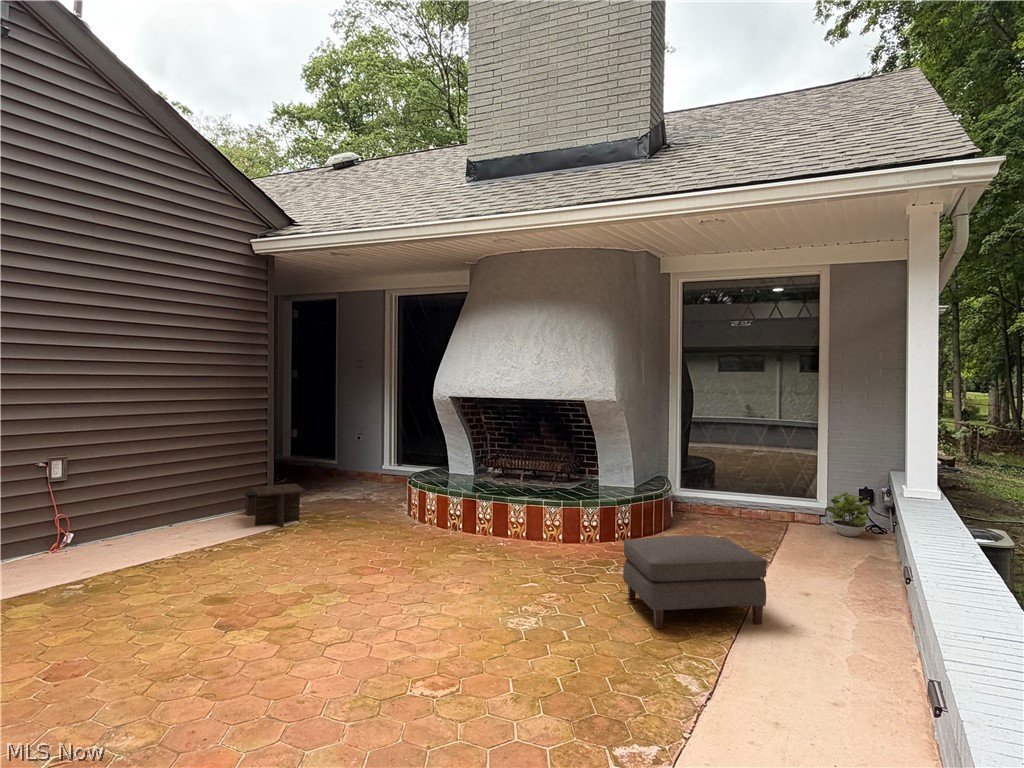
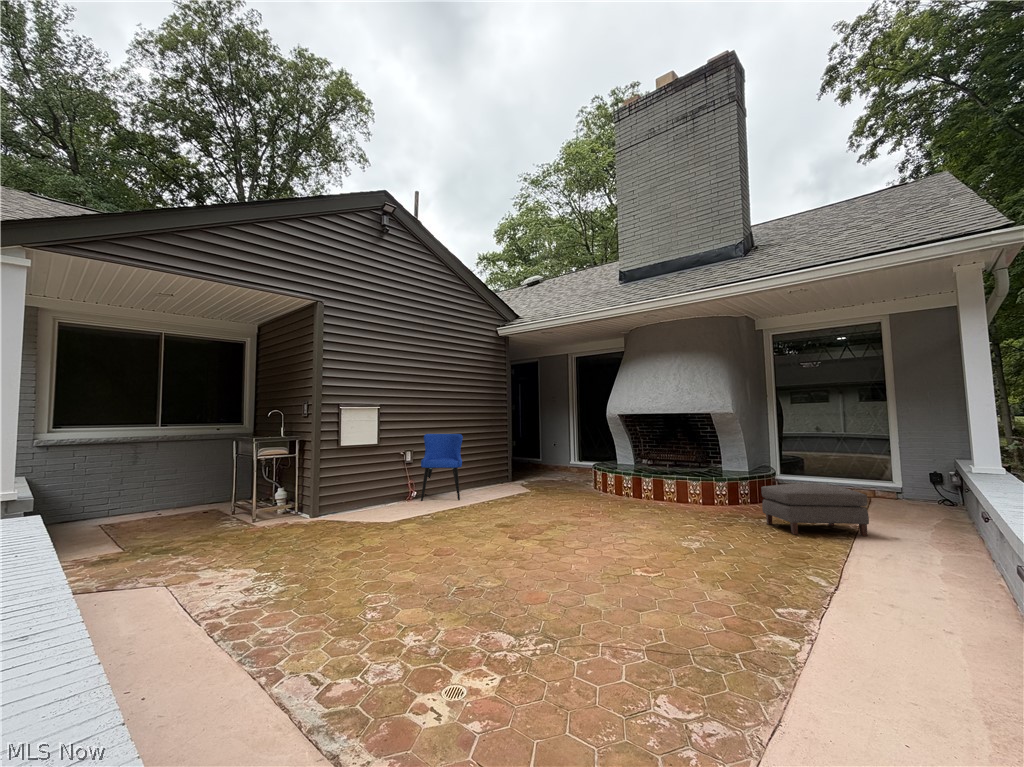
dining chair: none [64,436,167,565] -> present [421,434,463,501]
coffee table: present [245,484,306,527] -> none [490,468,532,492]
potted plant: present [826,493,870,537] -> none [903,474,942,507]

